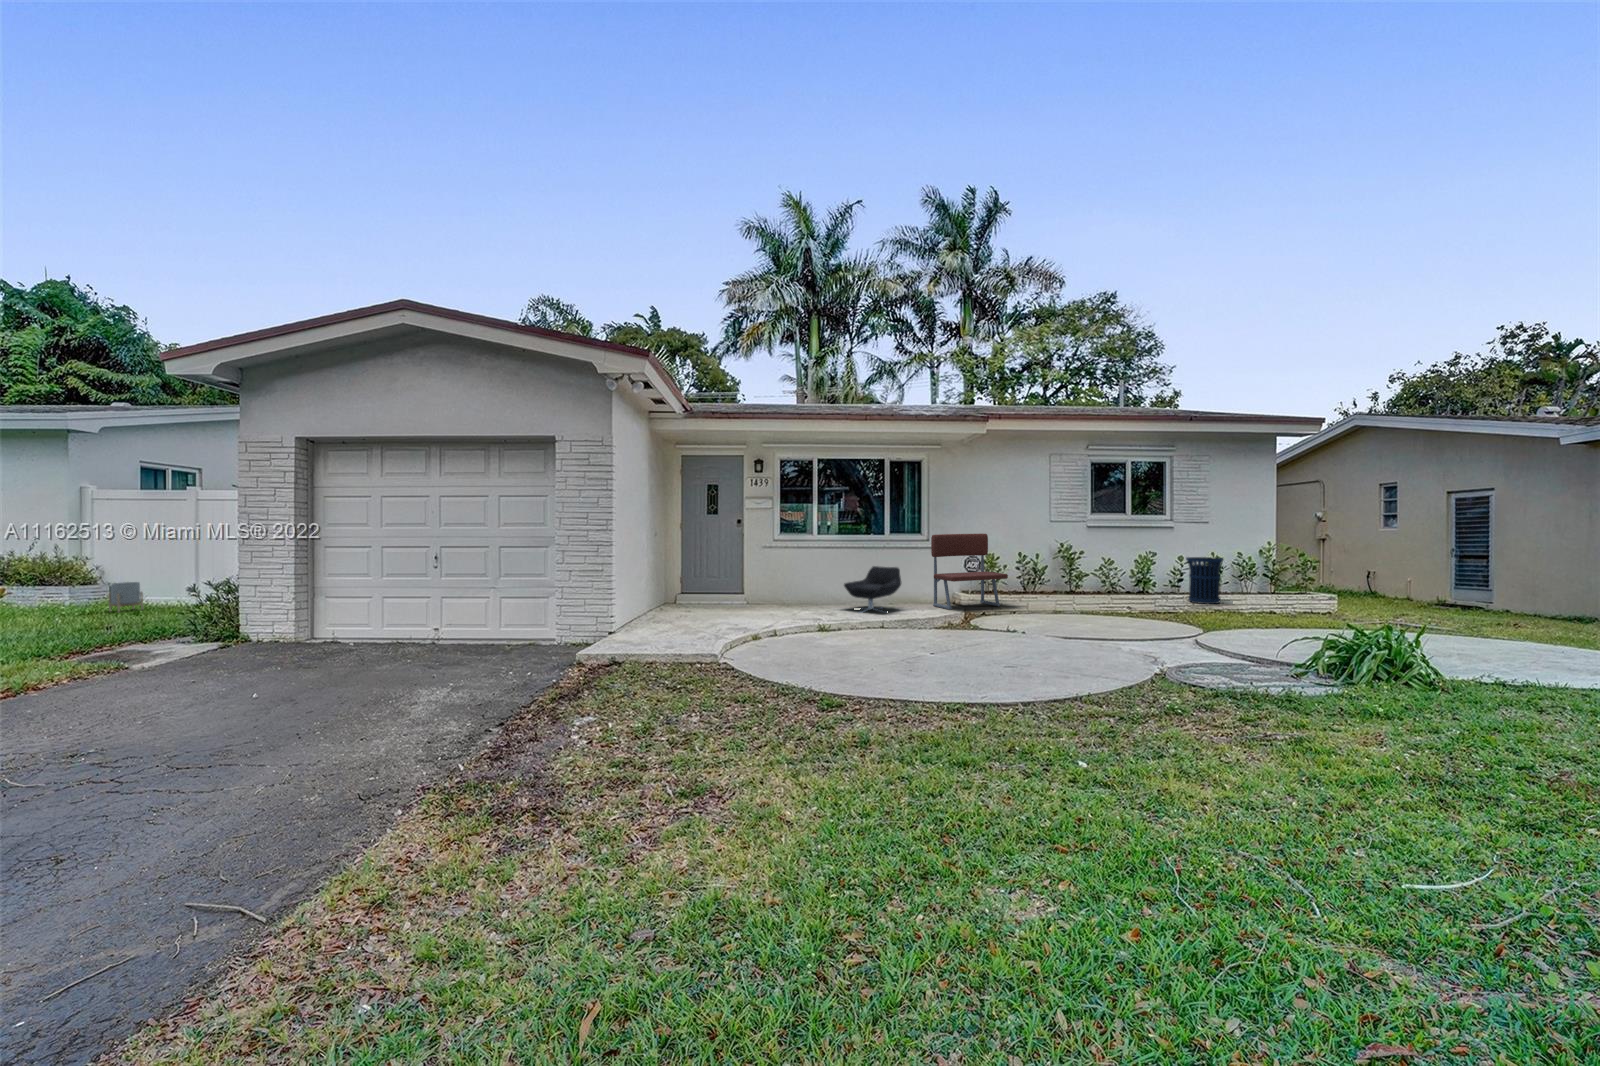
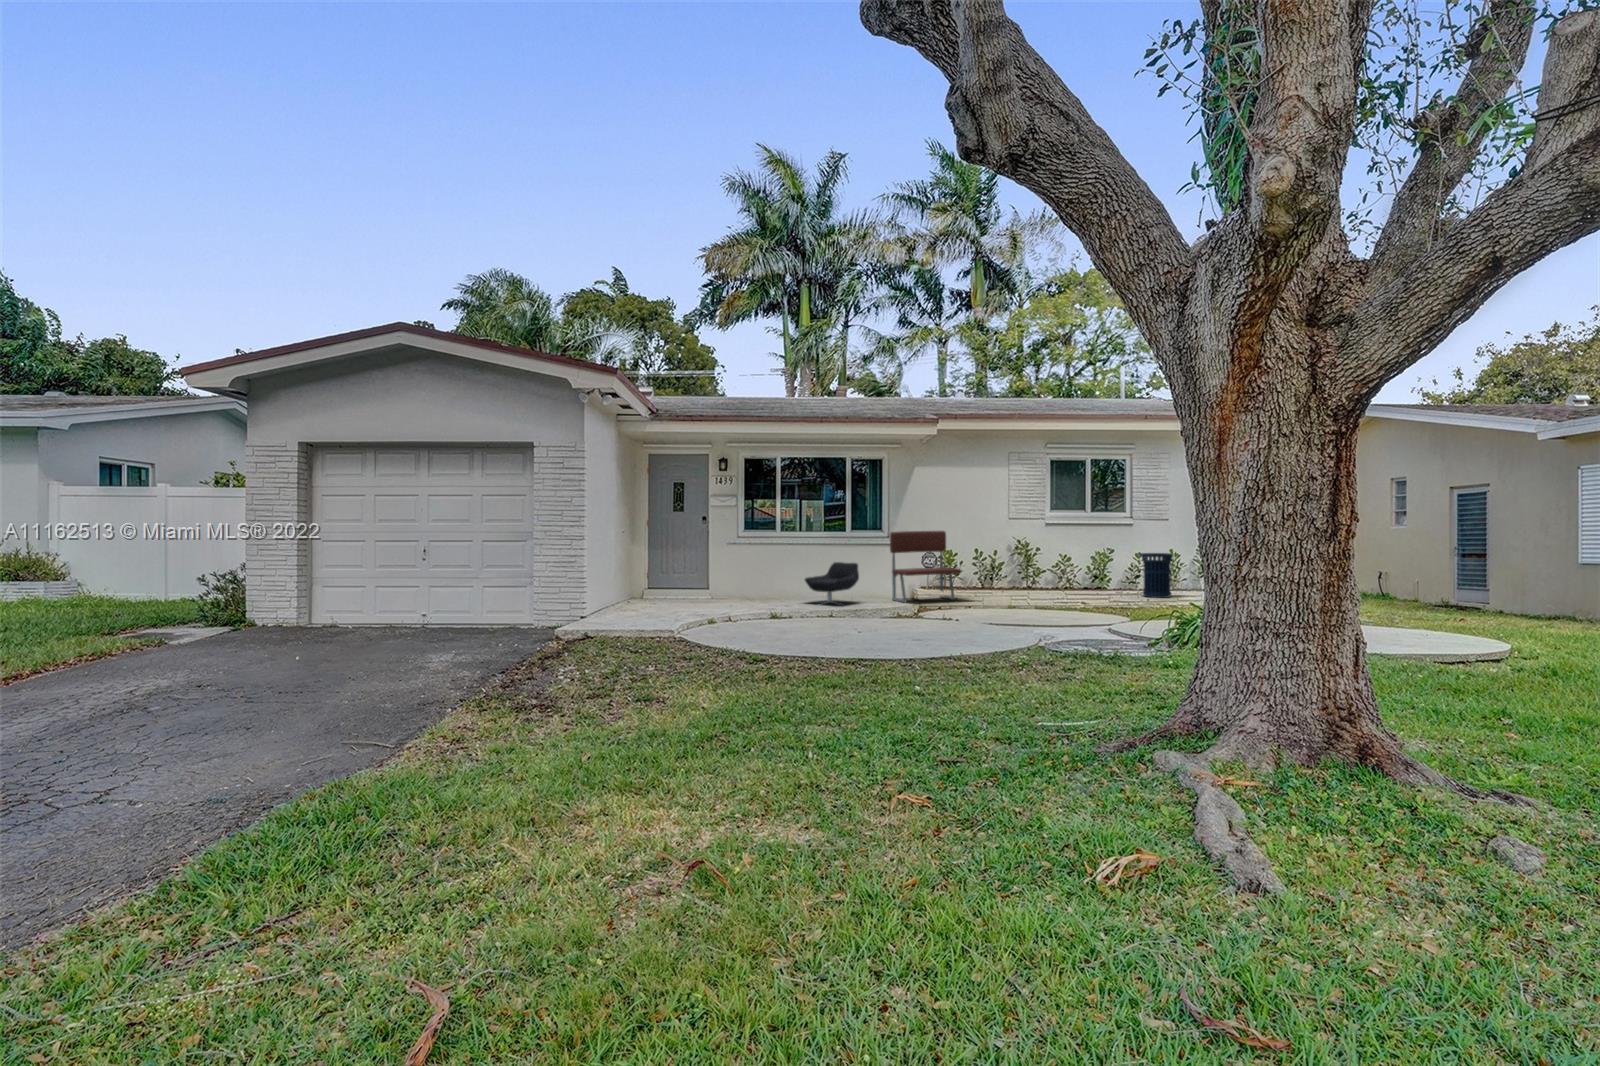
planter: present [108,582,143,612] -> none [115,579,145,607]

